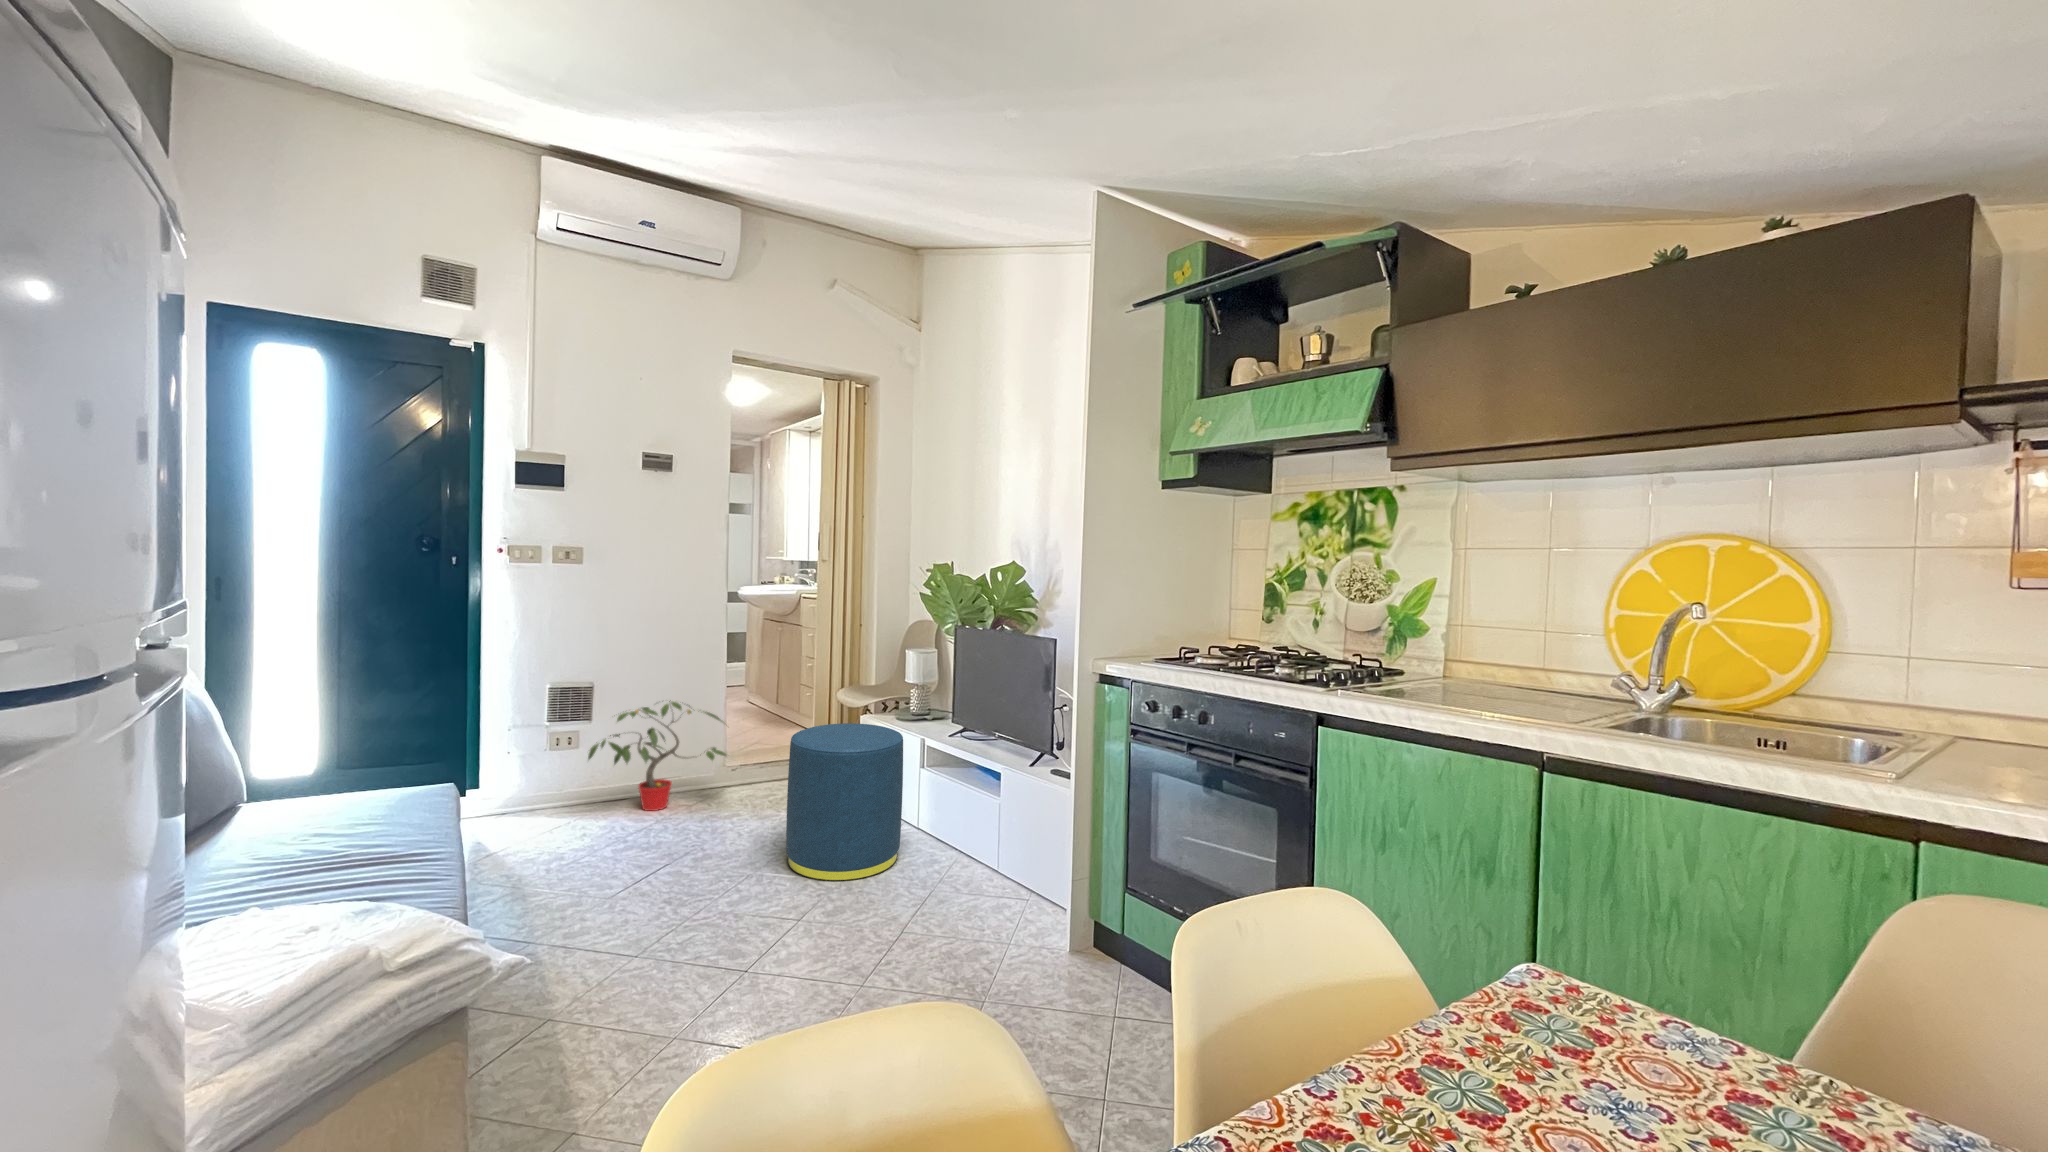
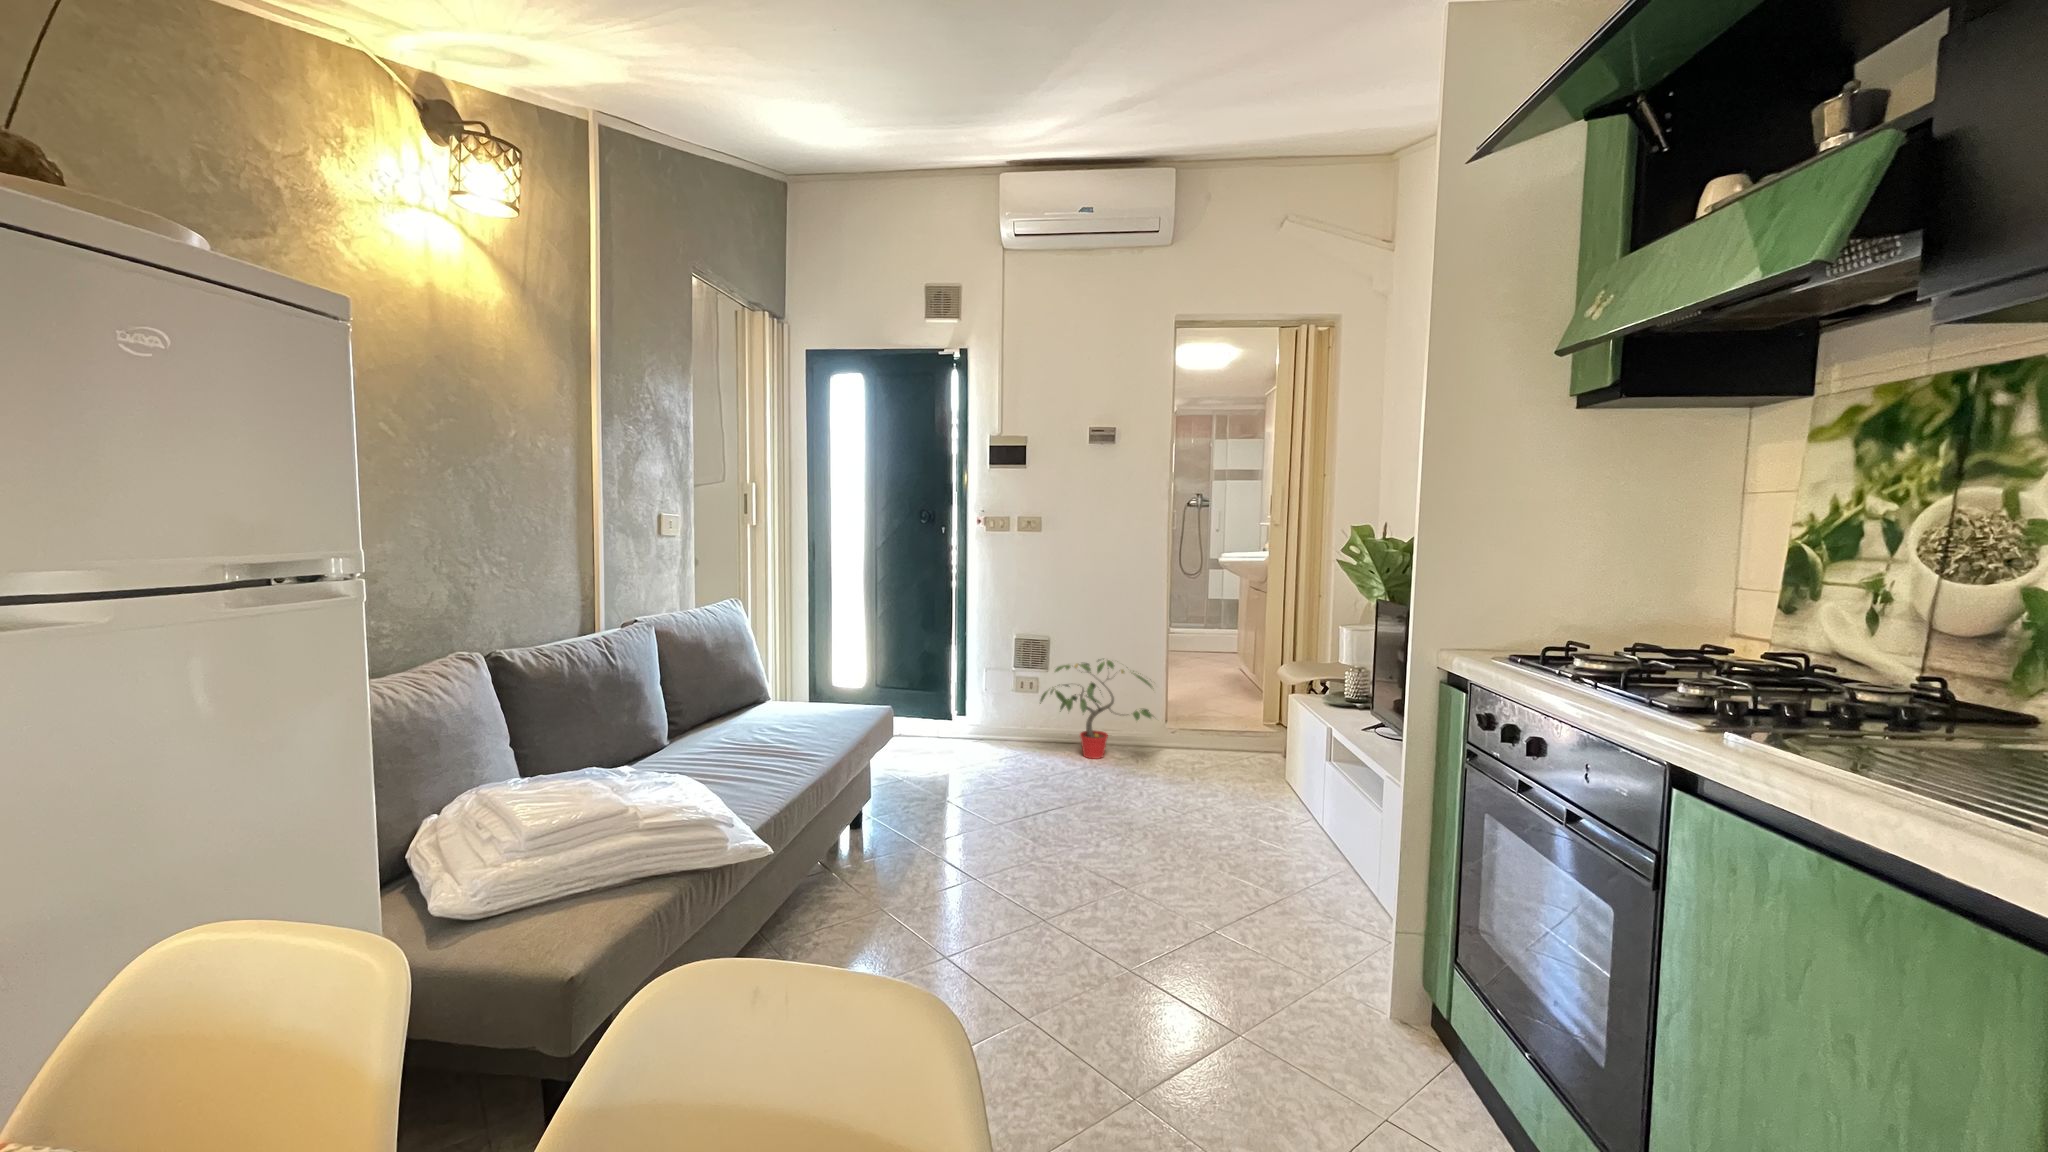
ottoman: present [786,723,903,882] -> none [1164,698,1288,866]

